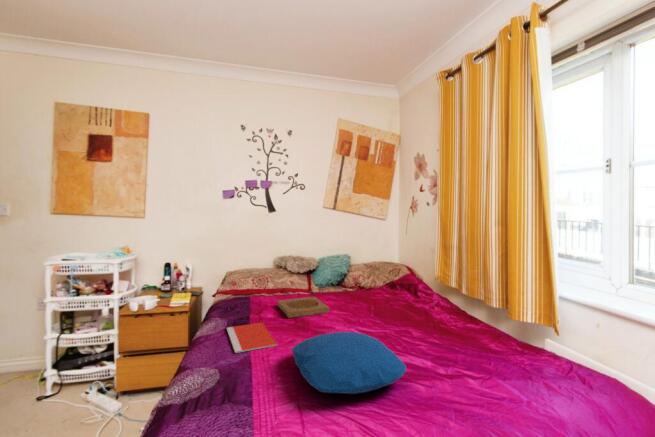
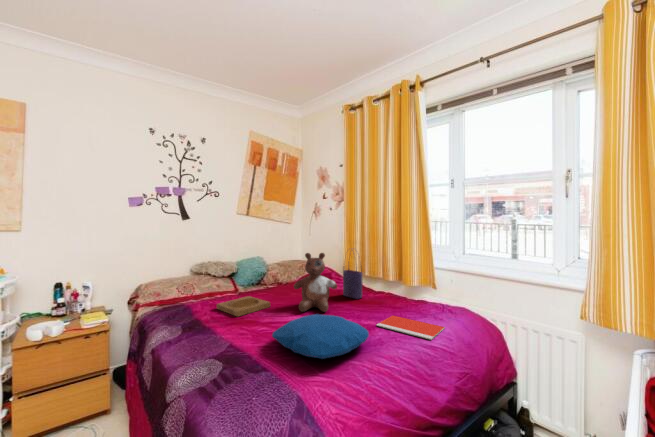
tote bag: none [421,254,445,319] -> present [343,269,363,299]
stuffed bear: none [353,255,405,330] -> present [294,253,337,312]
notebook: present [227,323,278,353] -> present [376,316,445,340]

